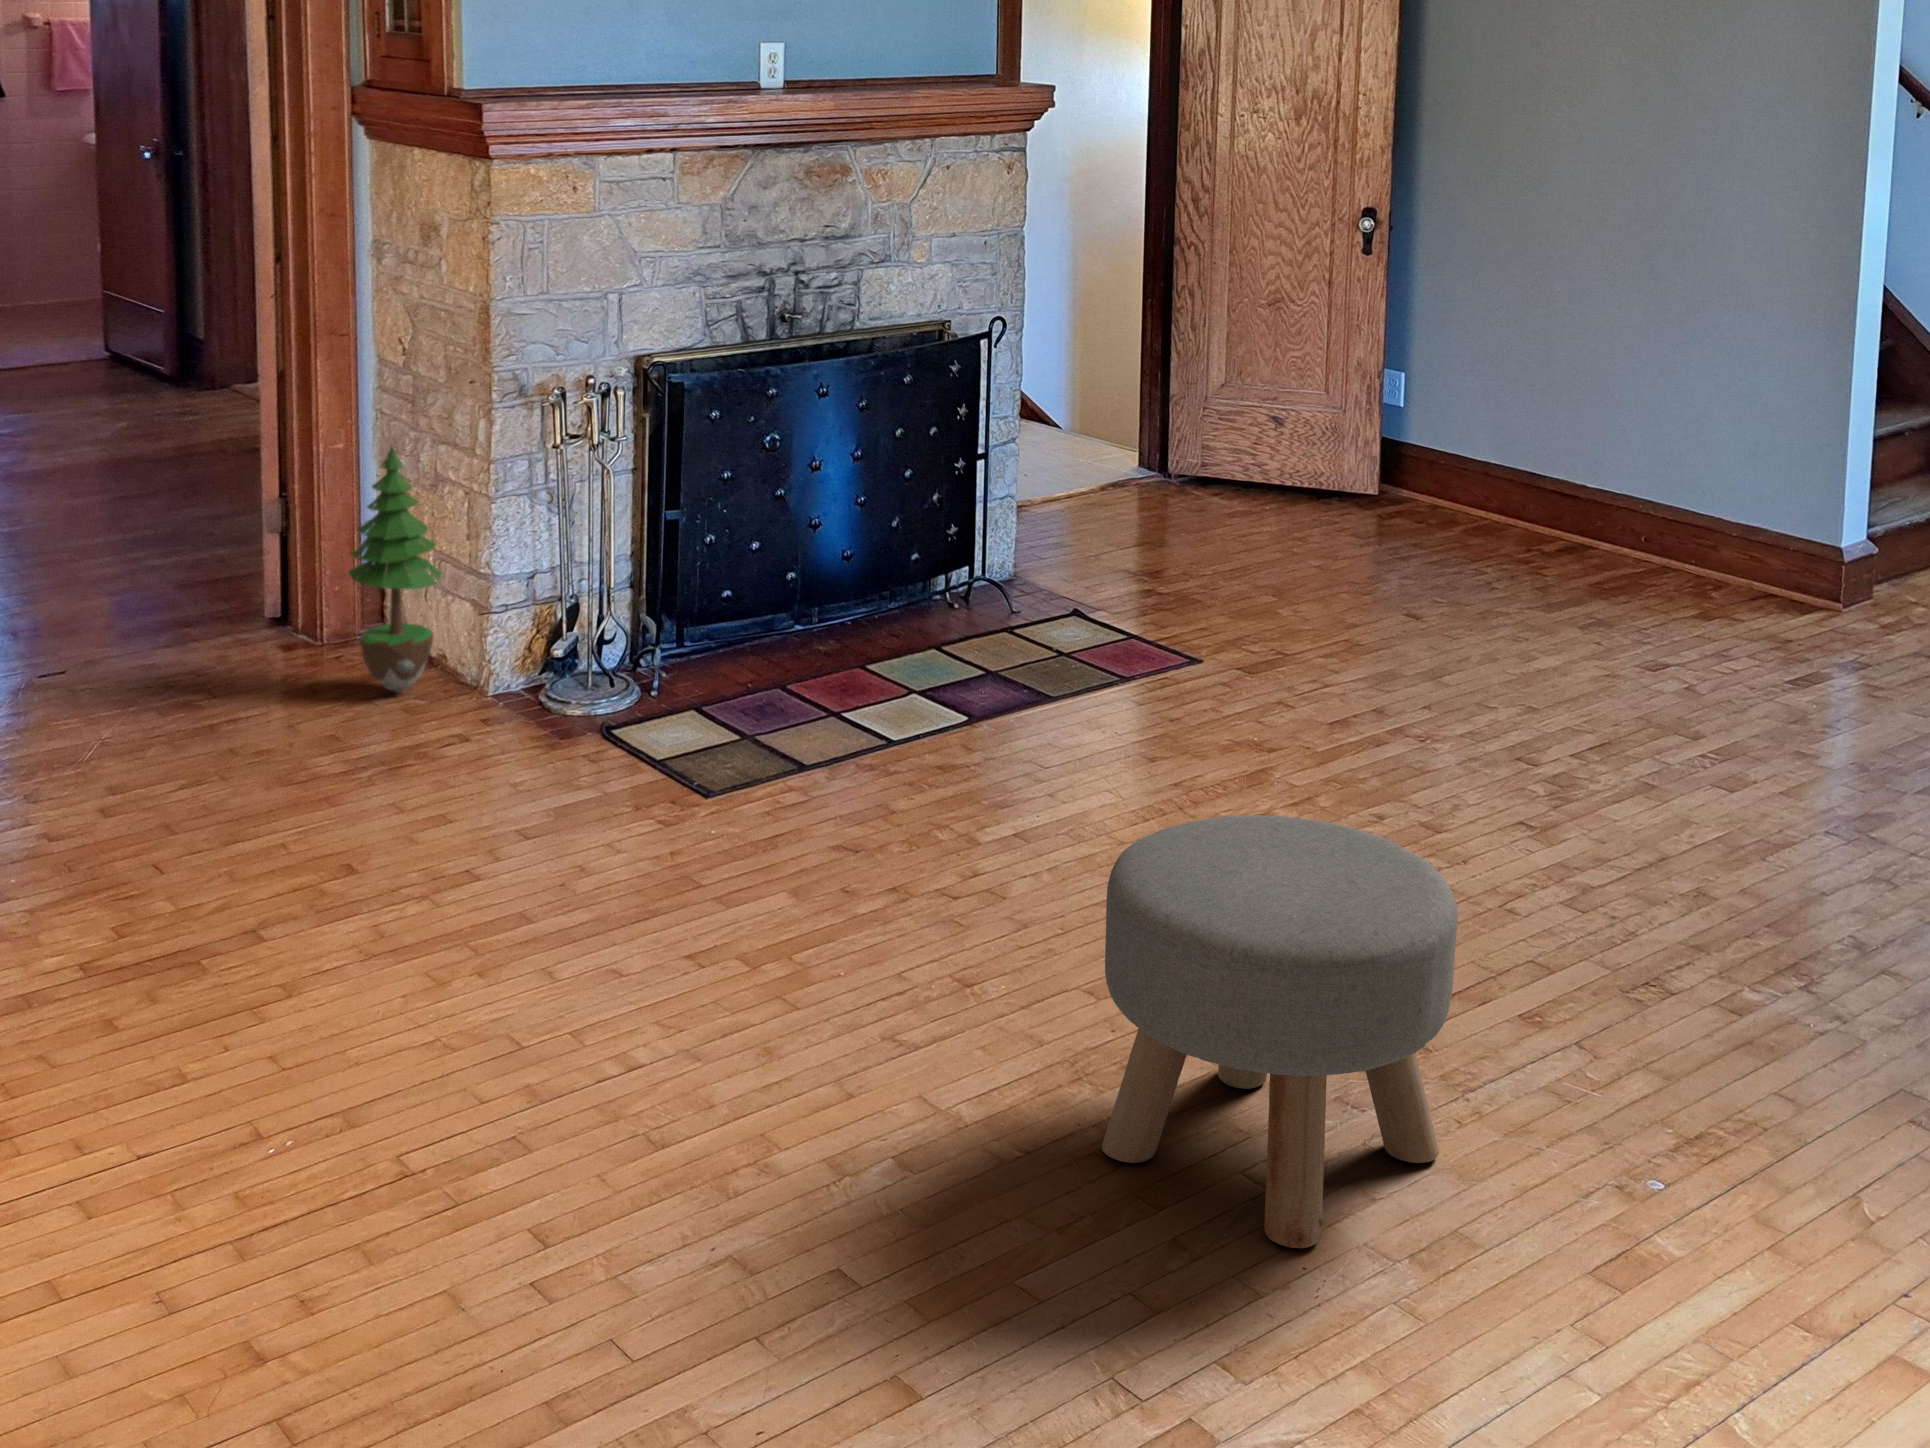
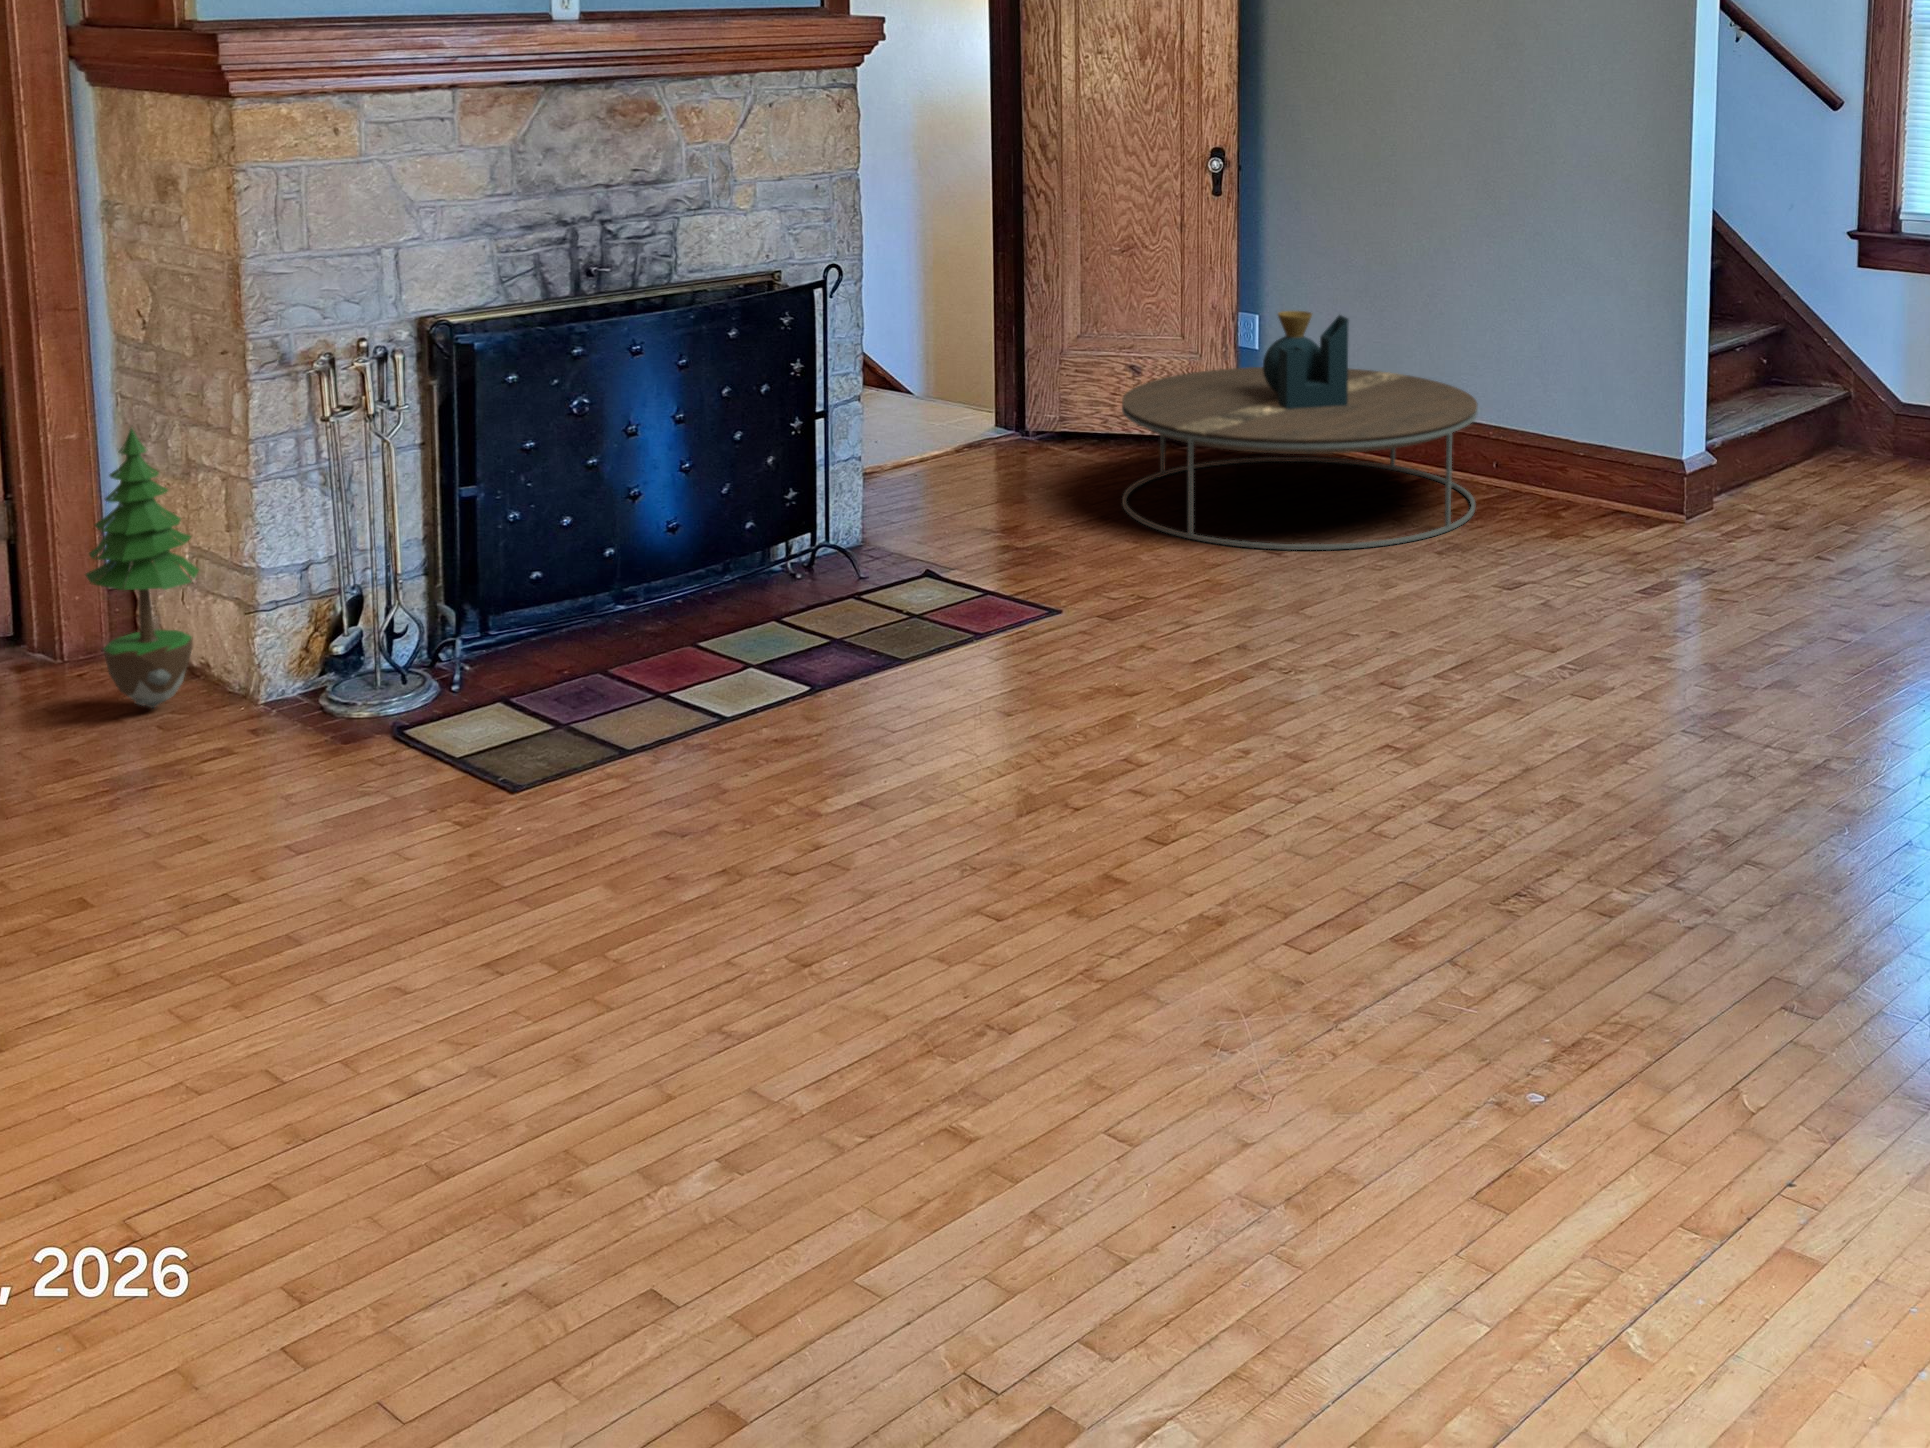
coffee table: none [1267,375,1627,614] -> present [1122,311,1478,550]
ottoman: present [1102,815,1458,1248] -> none [950,752,1331,1221]

